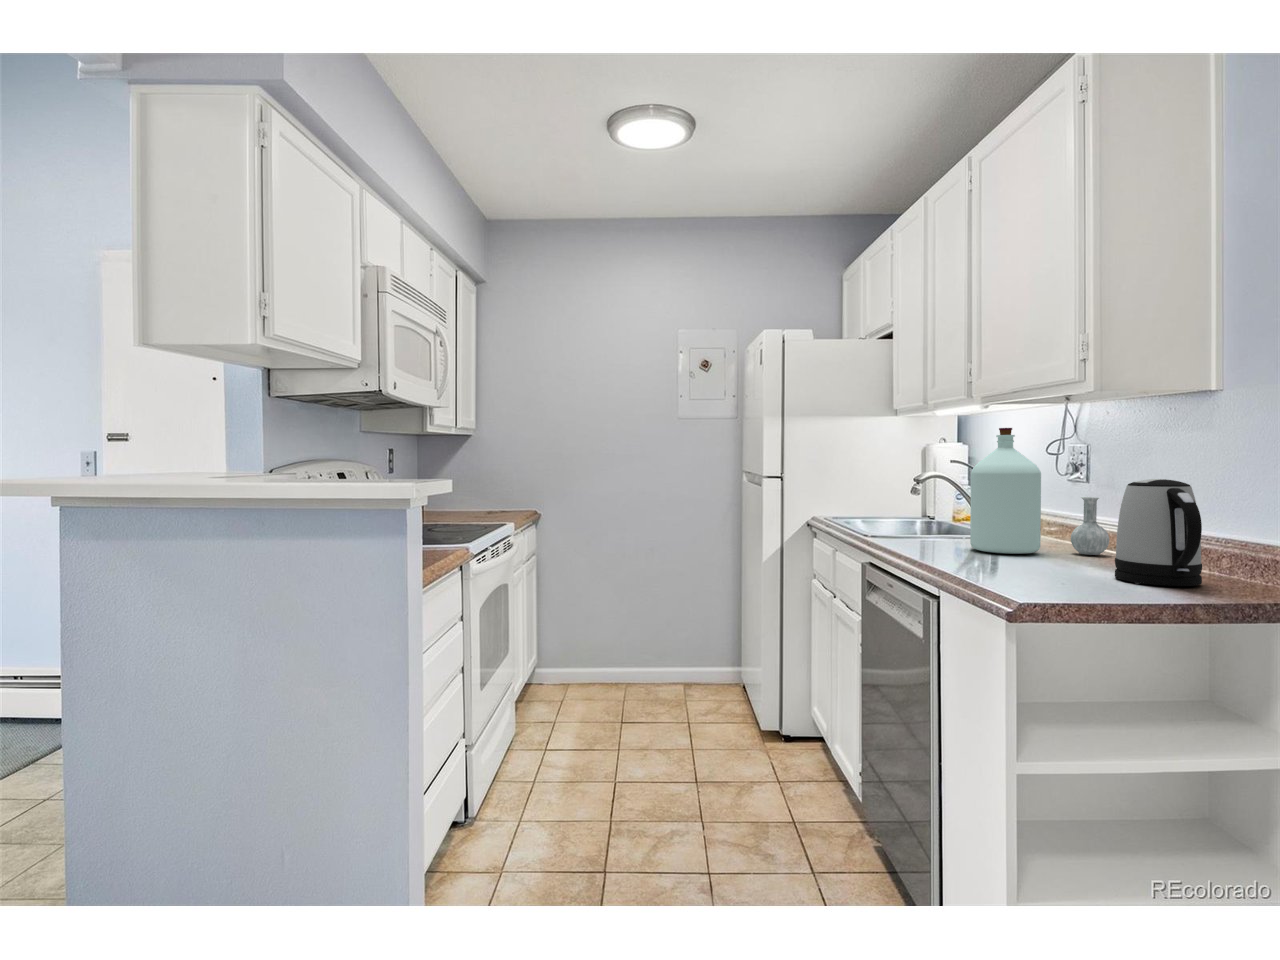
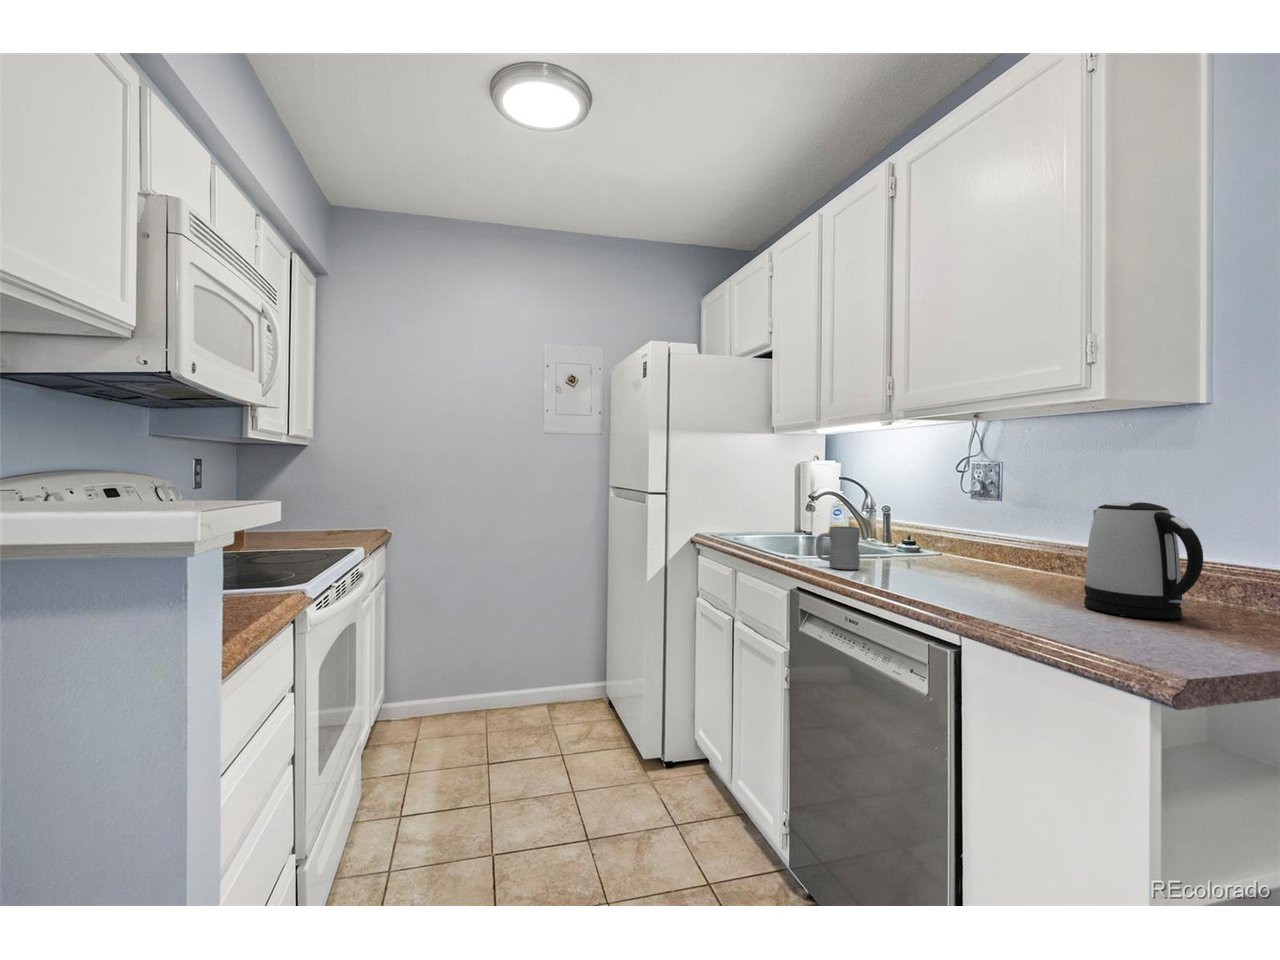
bottle: present [970,428,1109,555] -> none [890,446,1020,577]
mug: none [900,506,942,546] -> present [816,526,860,569]

